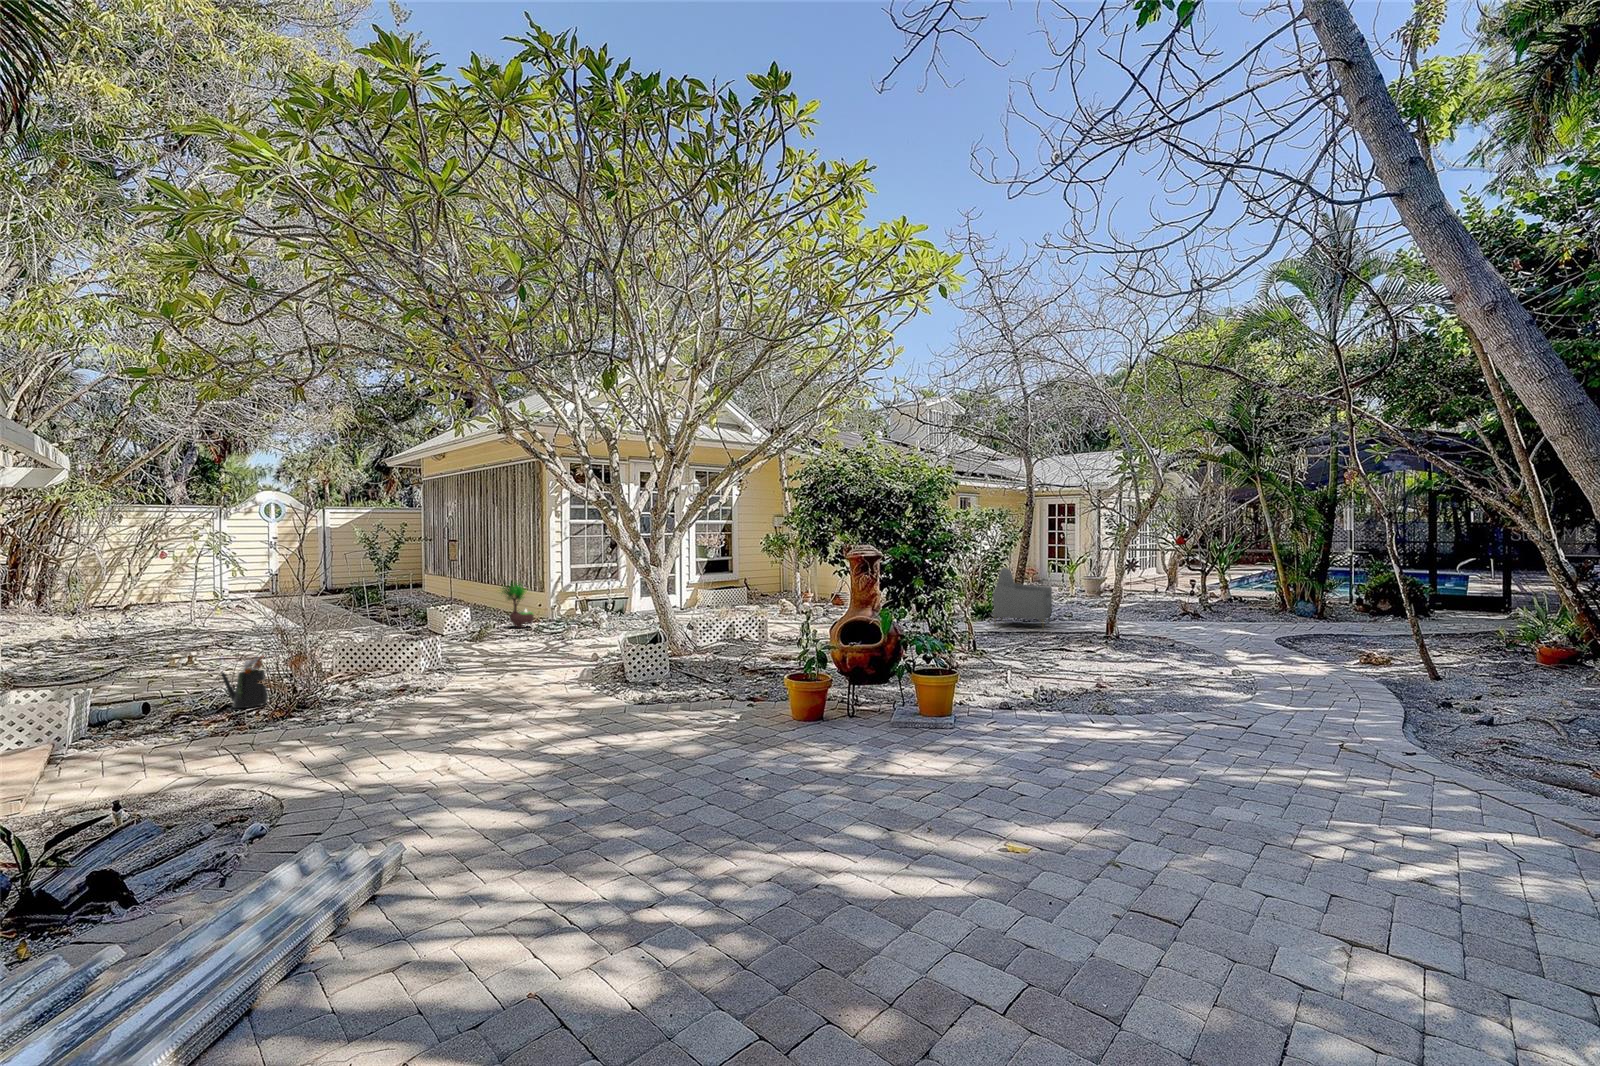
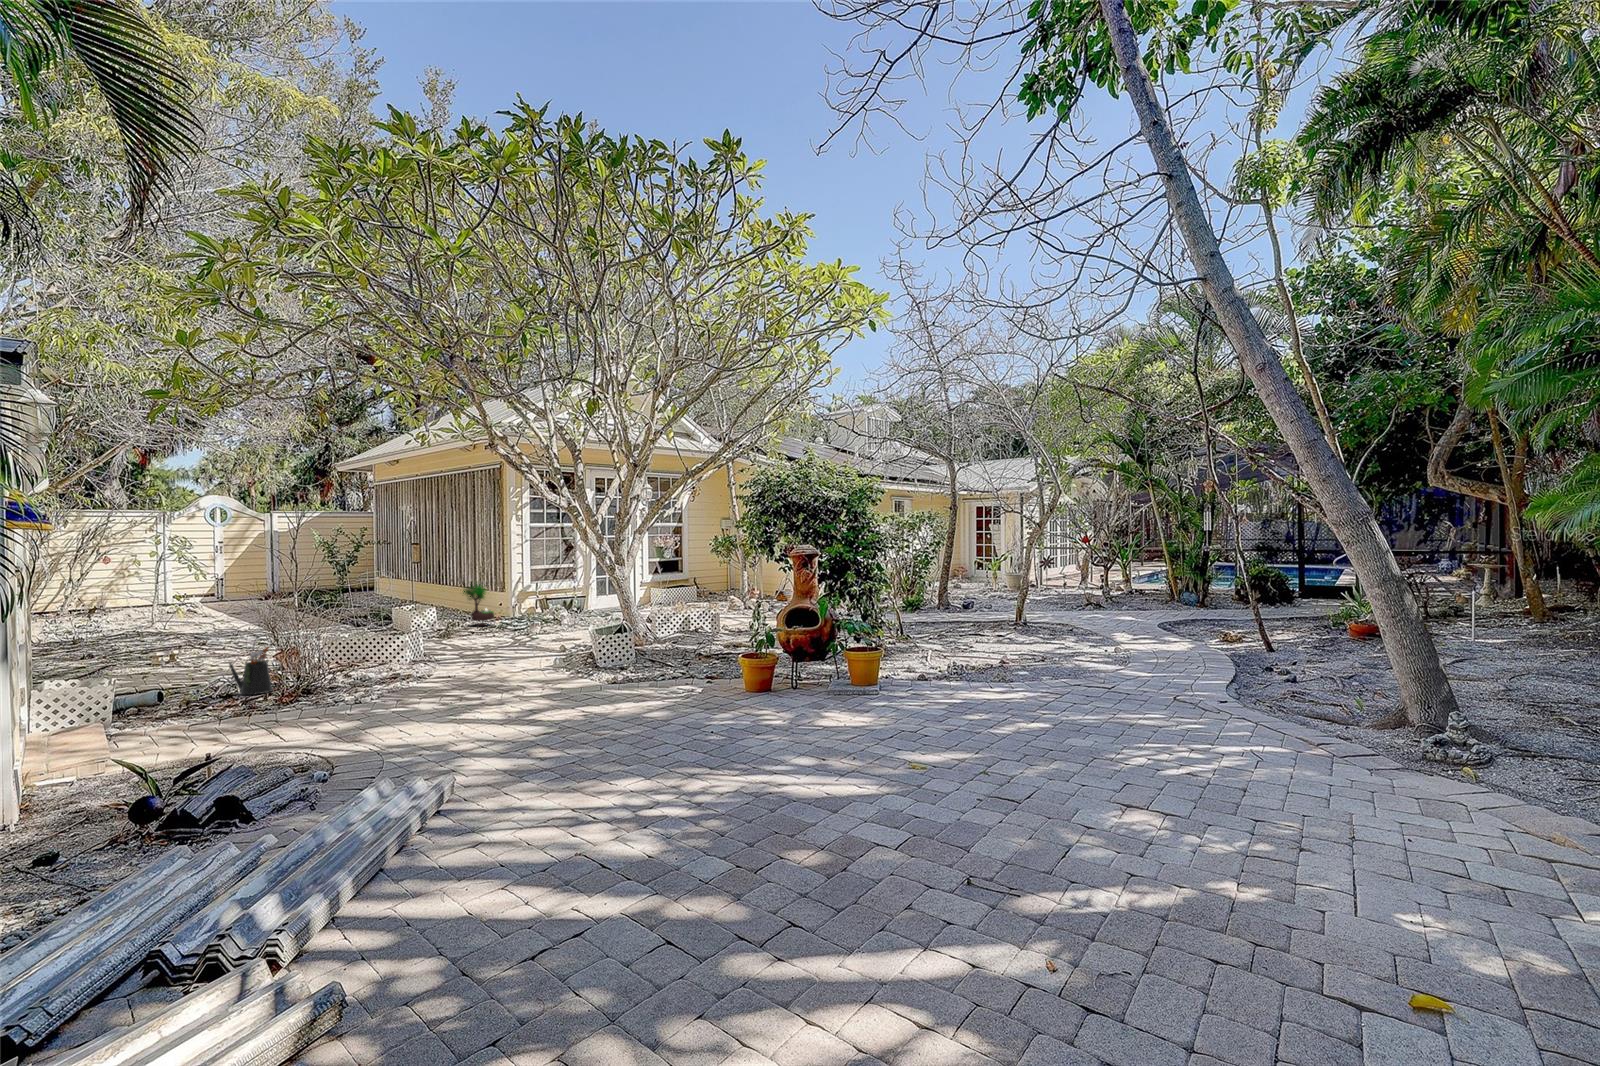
chair: present [991,567,1052,629] -> none [914,565,974,620]

